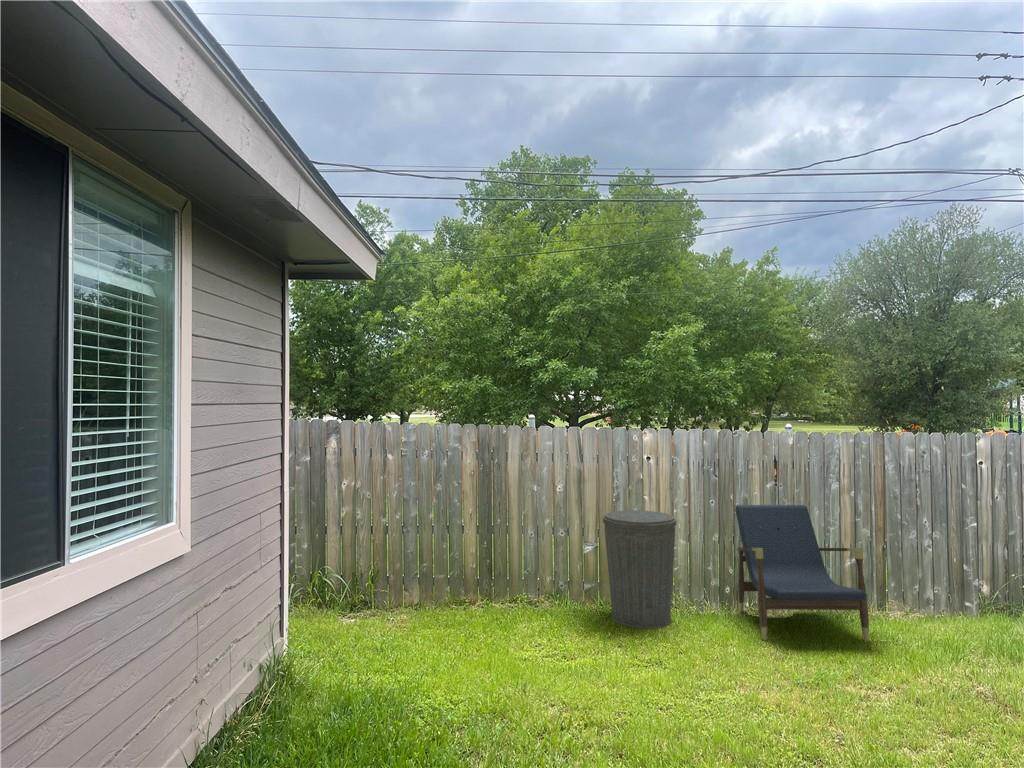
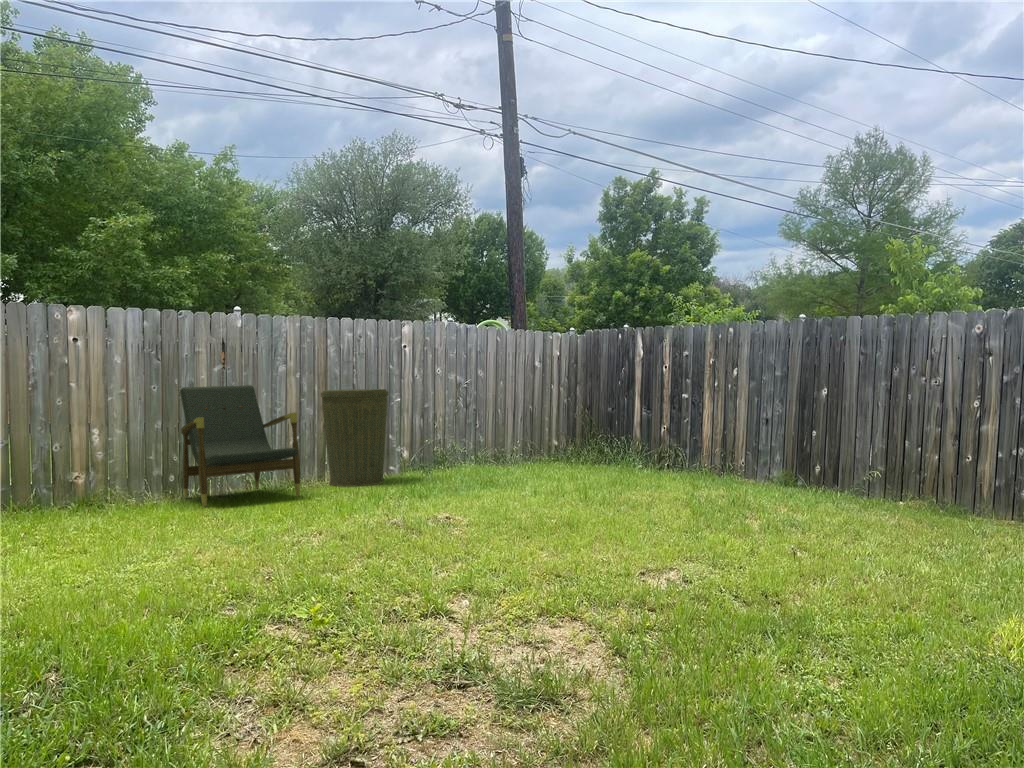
trash can: present [603,510,676,629] -> present [321,389,388,487]

